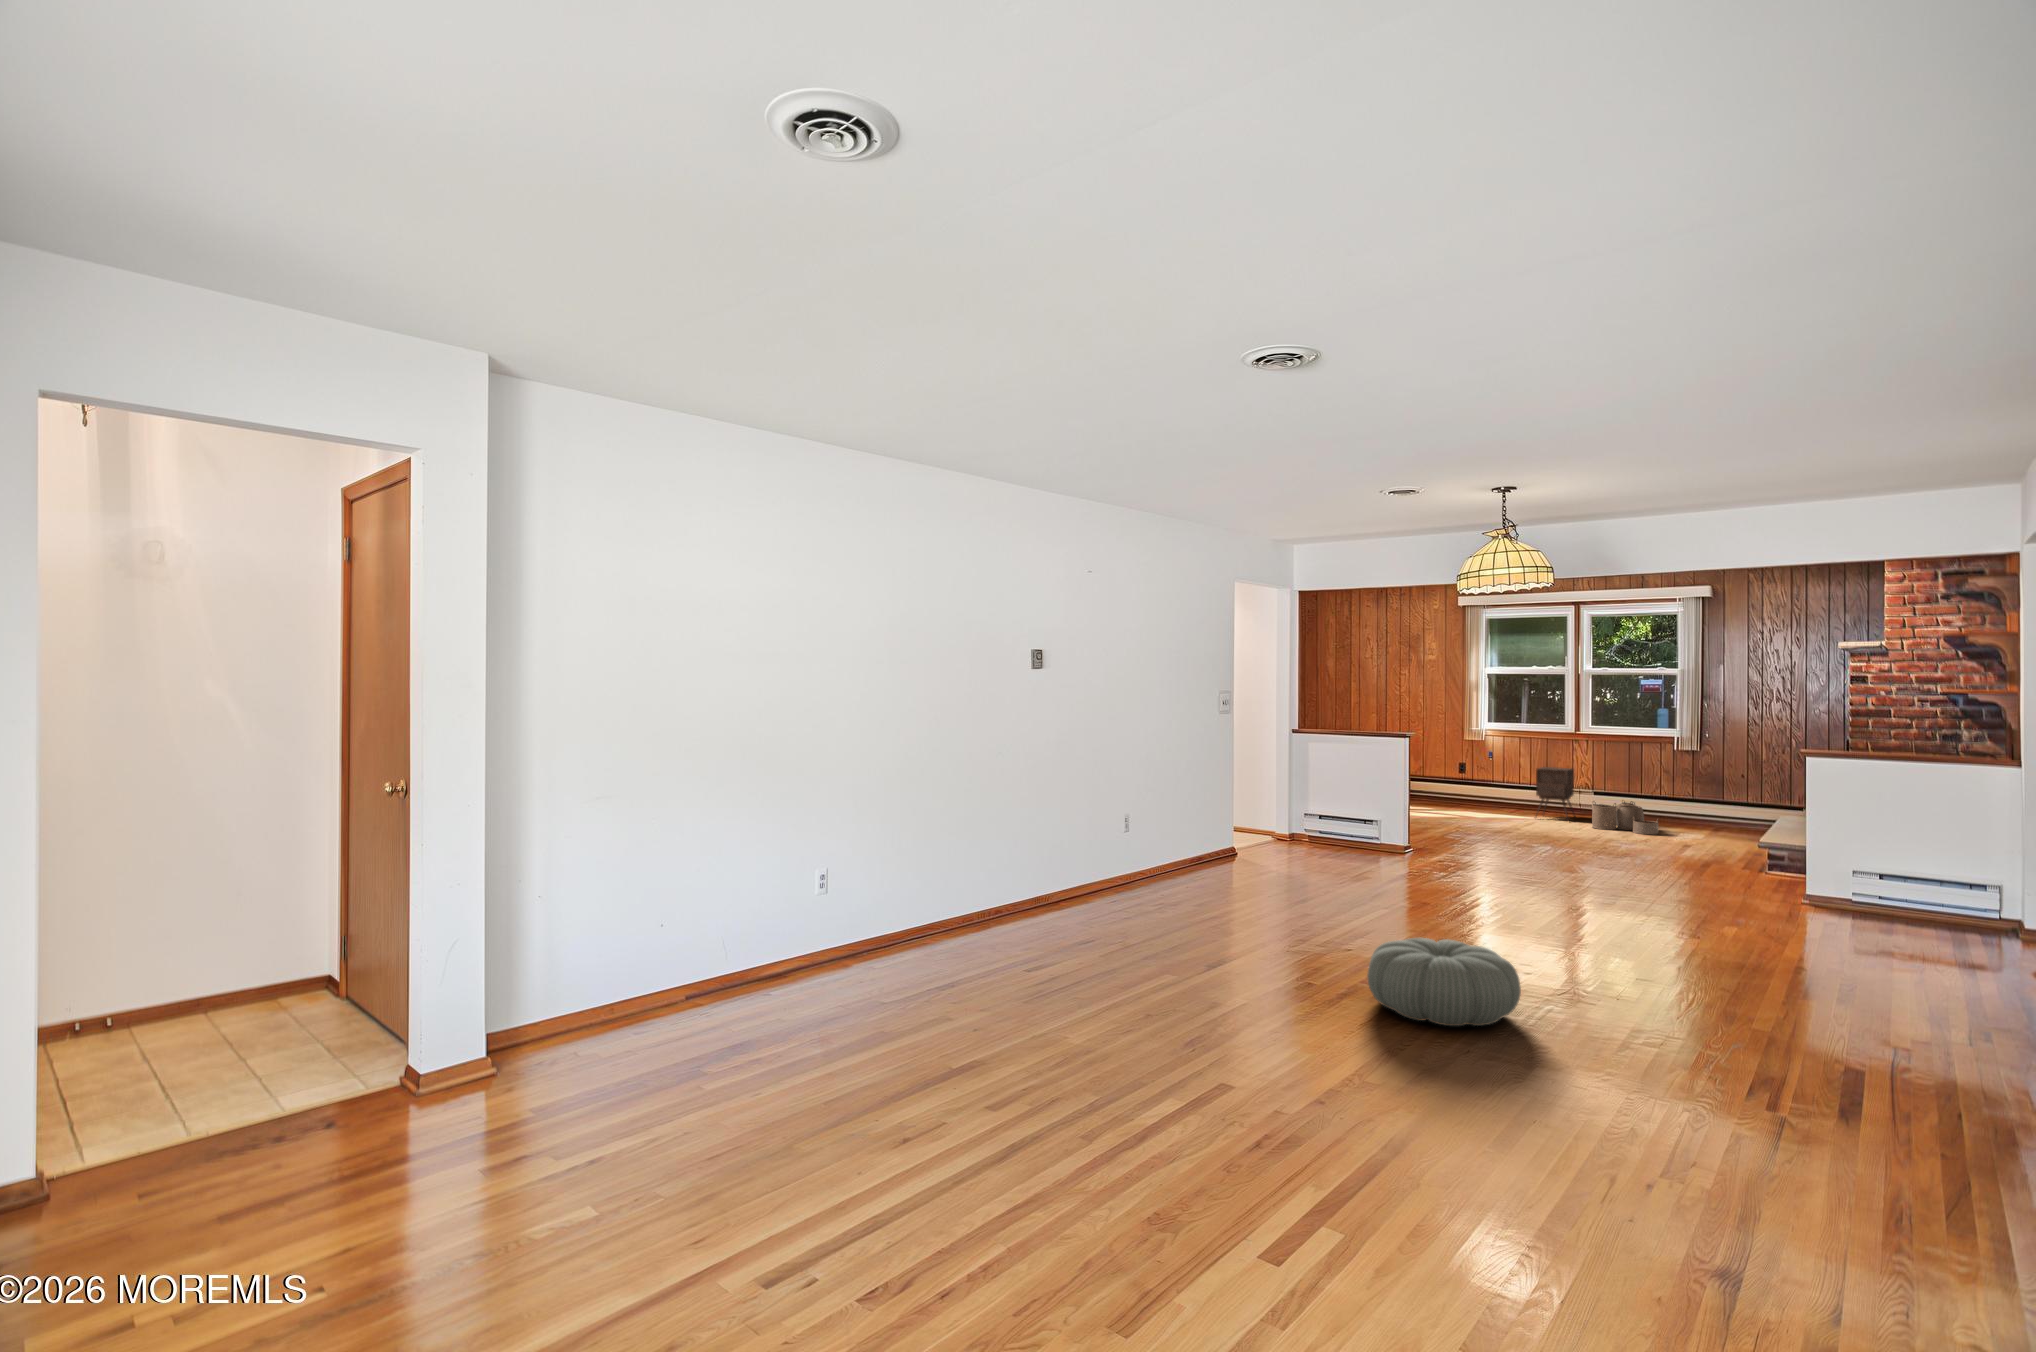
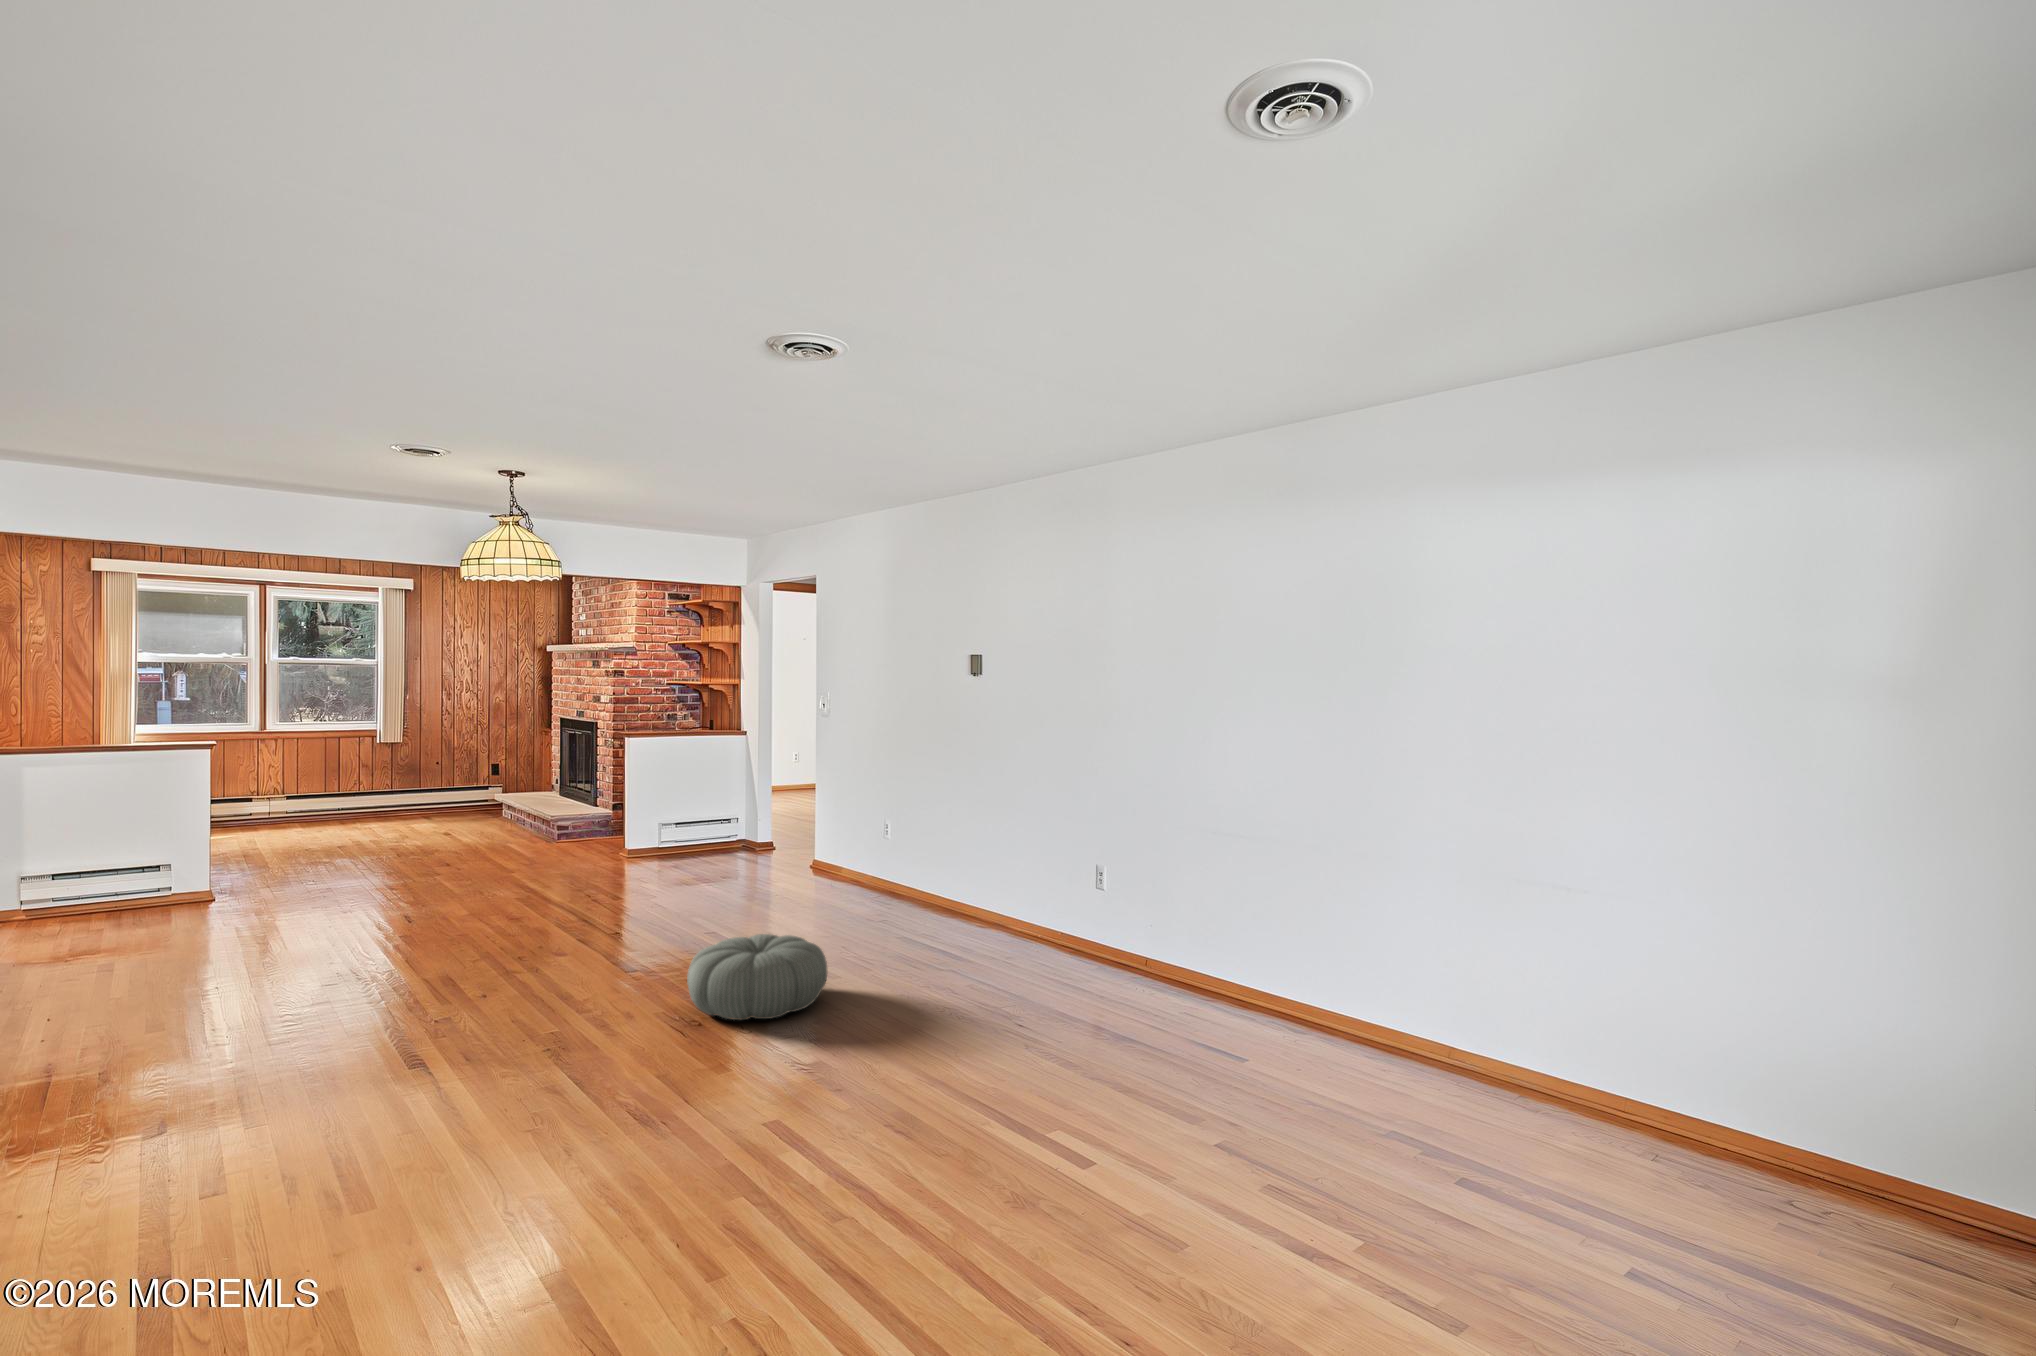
side table: present [1536,767,1574,816] -> none [221,774,272,840]
woven basket: present [1592,800,1658,835] -> none [310,801,387,836]

